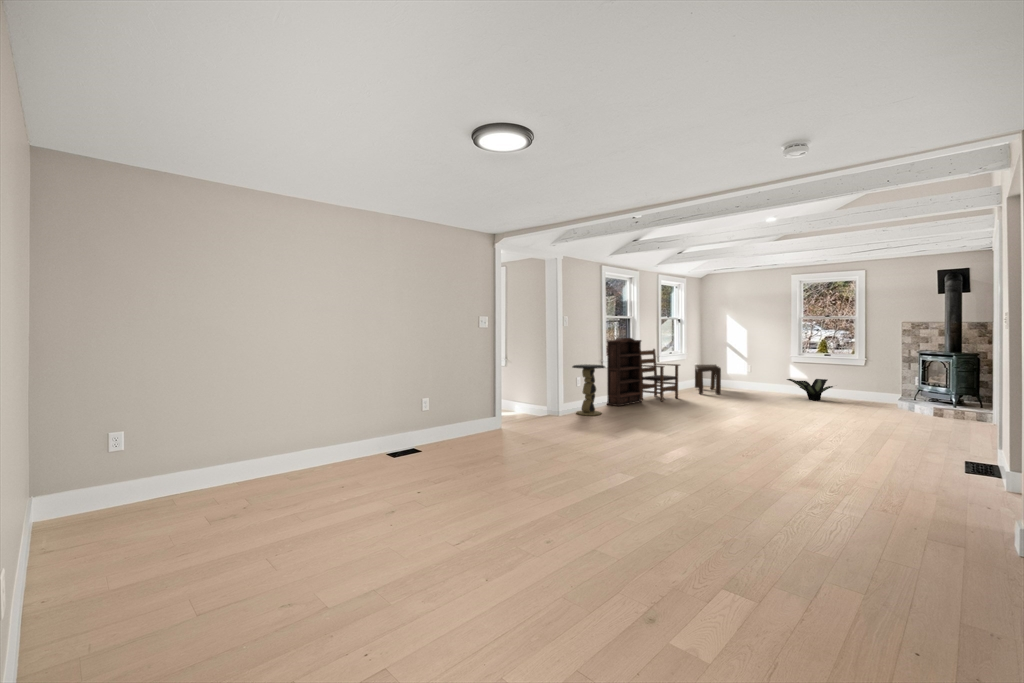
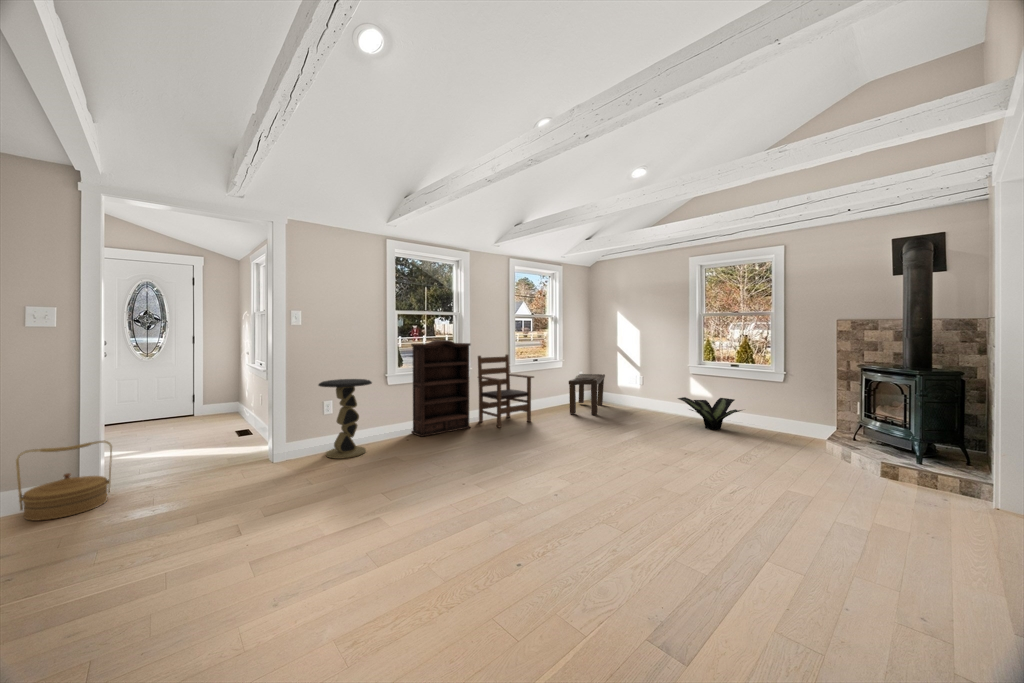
woven basket: none [479,396,512,436] -> present [16,441,112,521]

